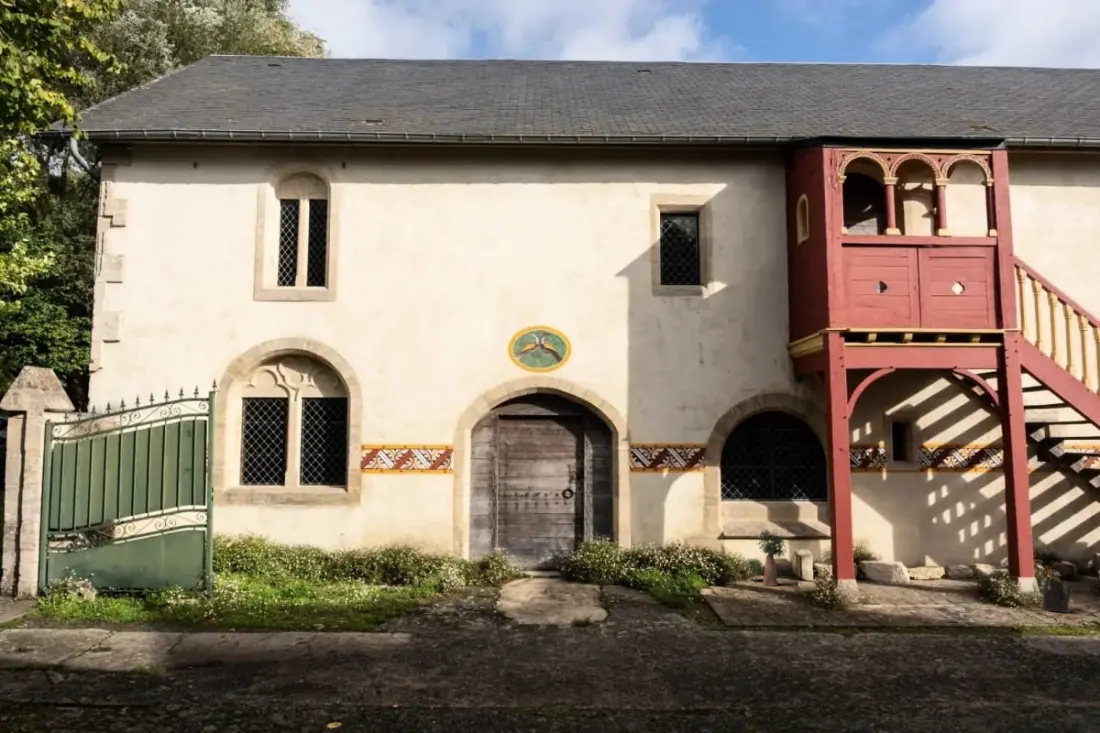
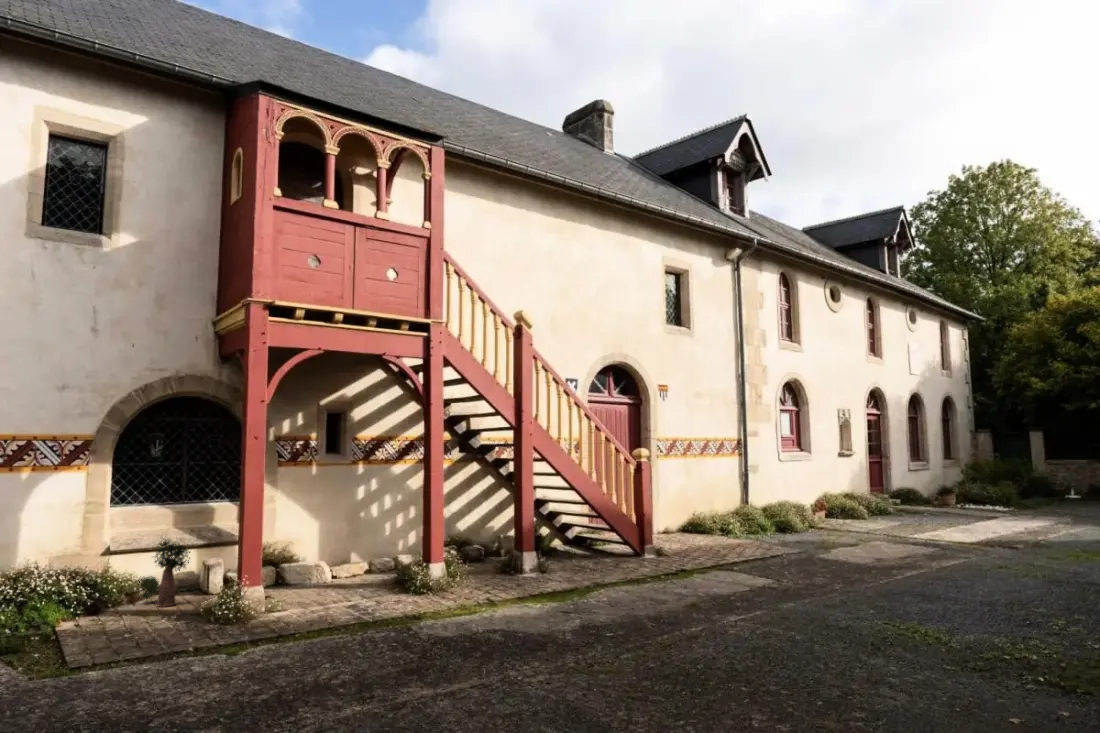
watering can: present [1039,567,1072,613] -> none [445,549,470,593]

